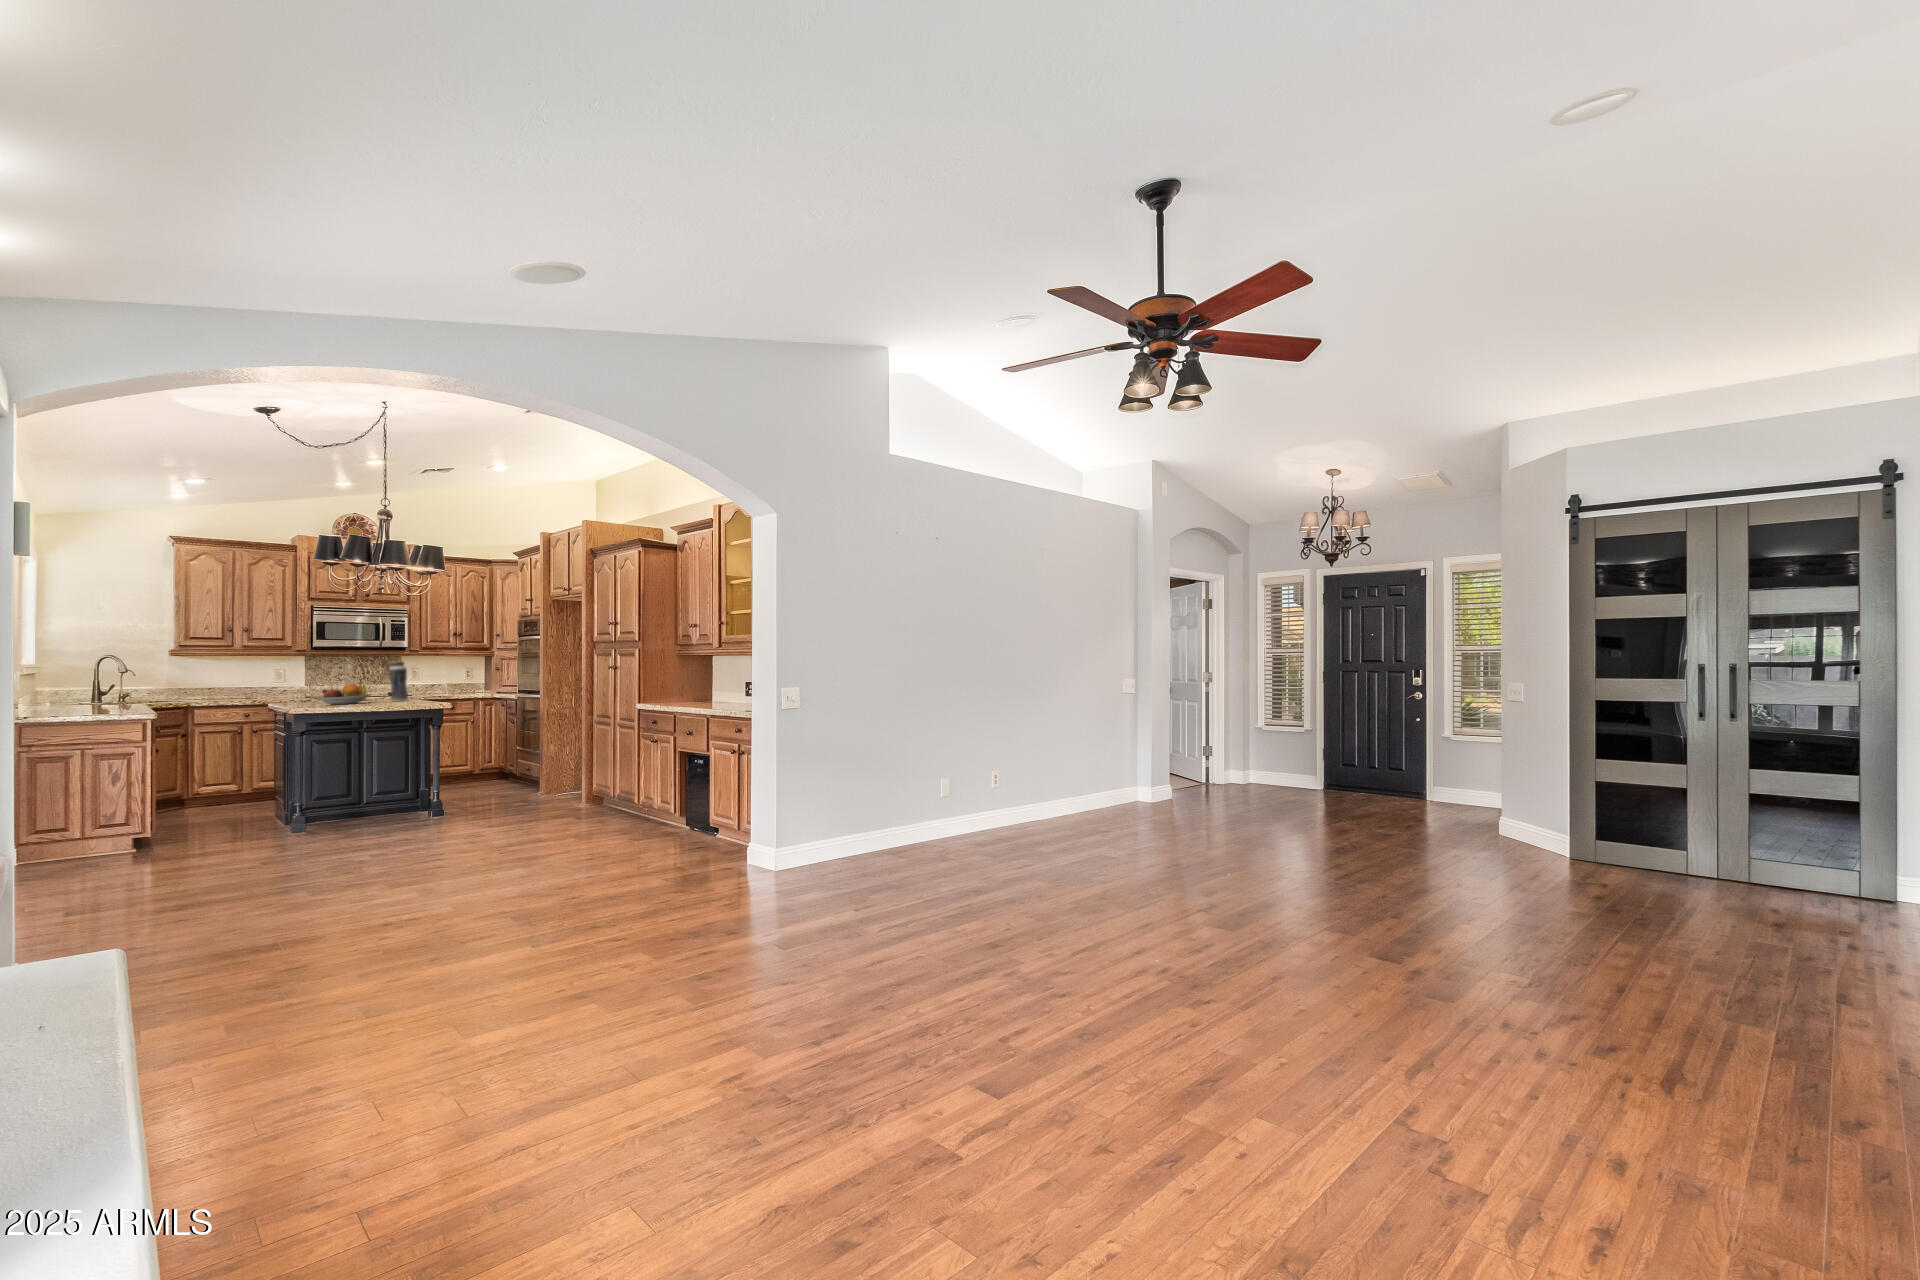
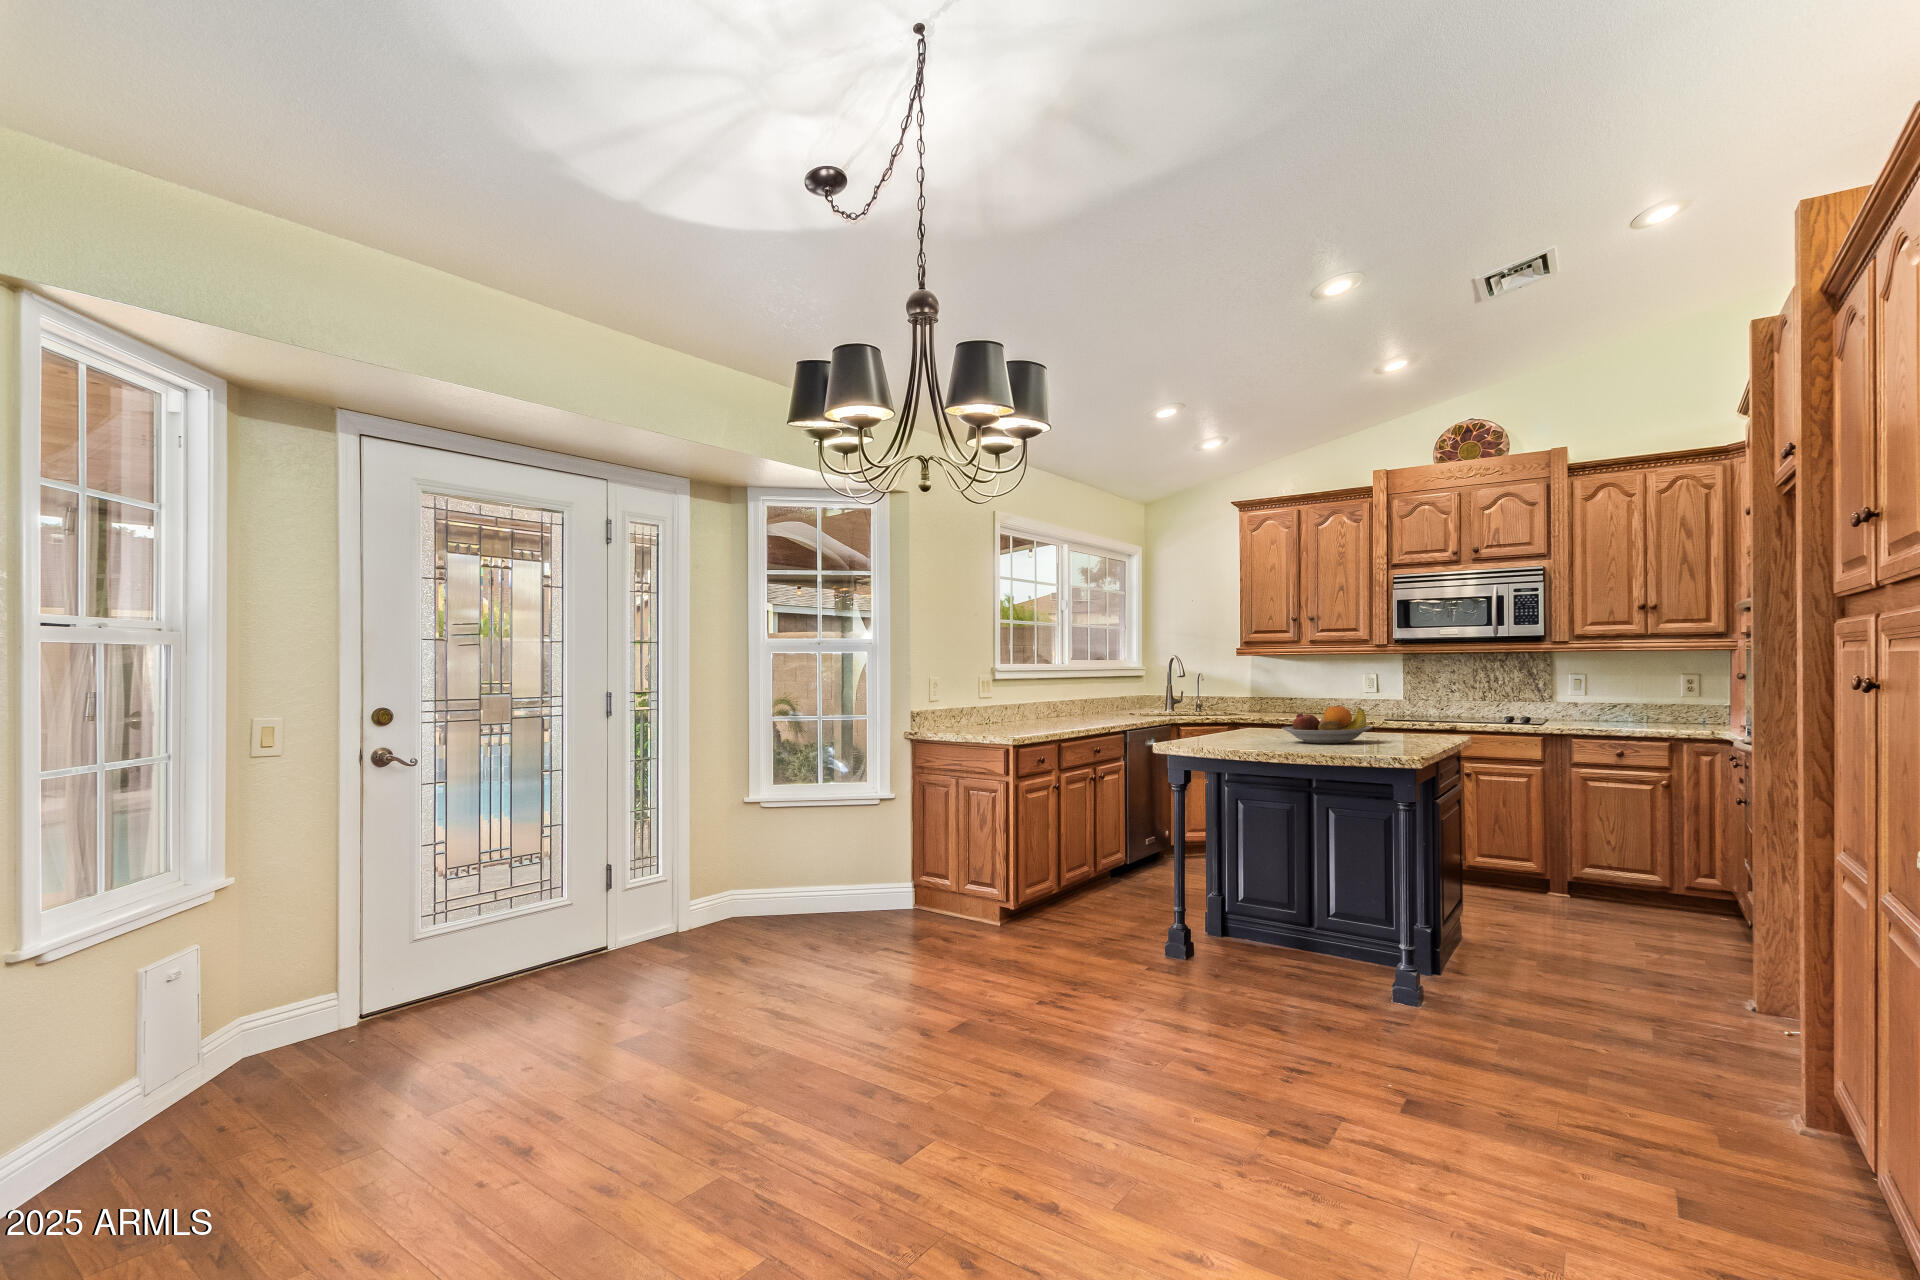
vase: present [389,662,408,701] -> none [1388,667,1427,747]

